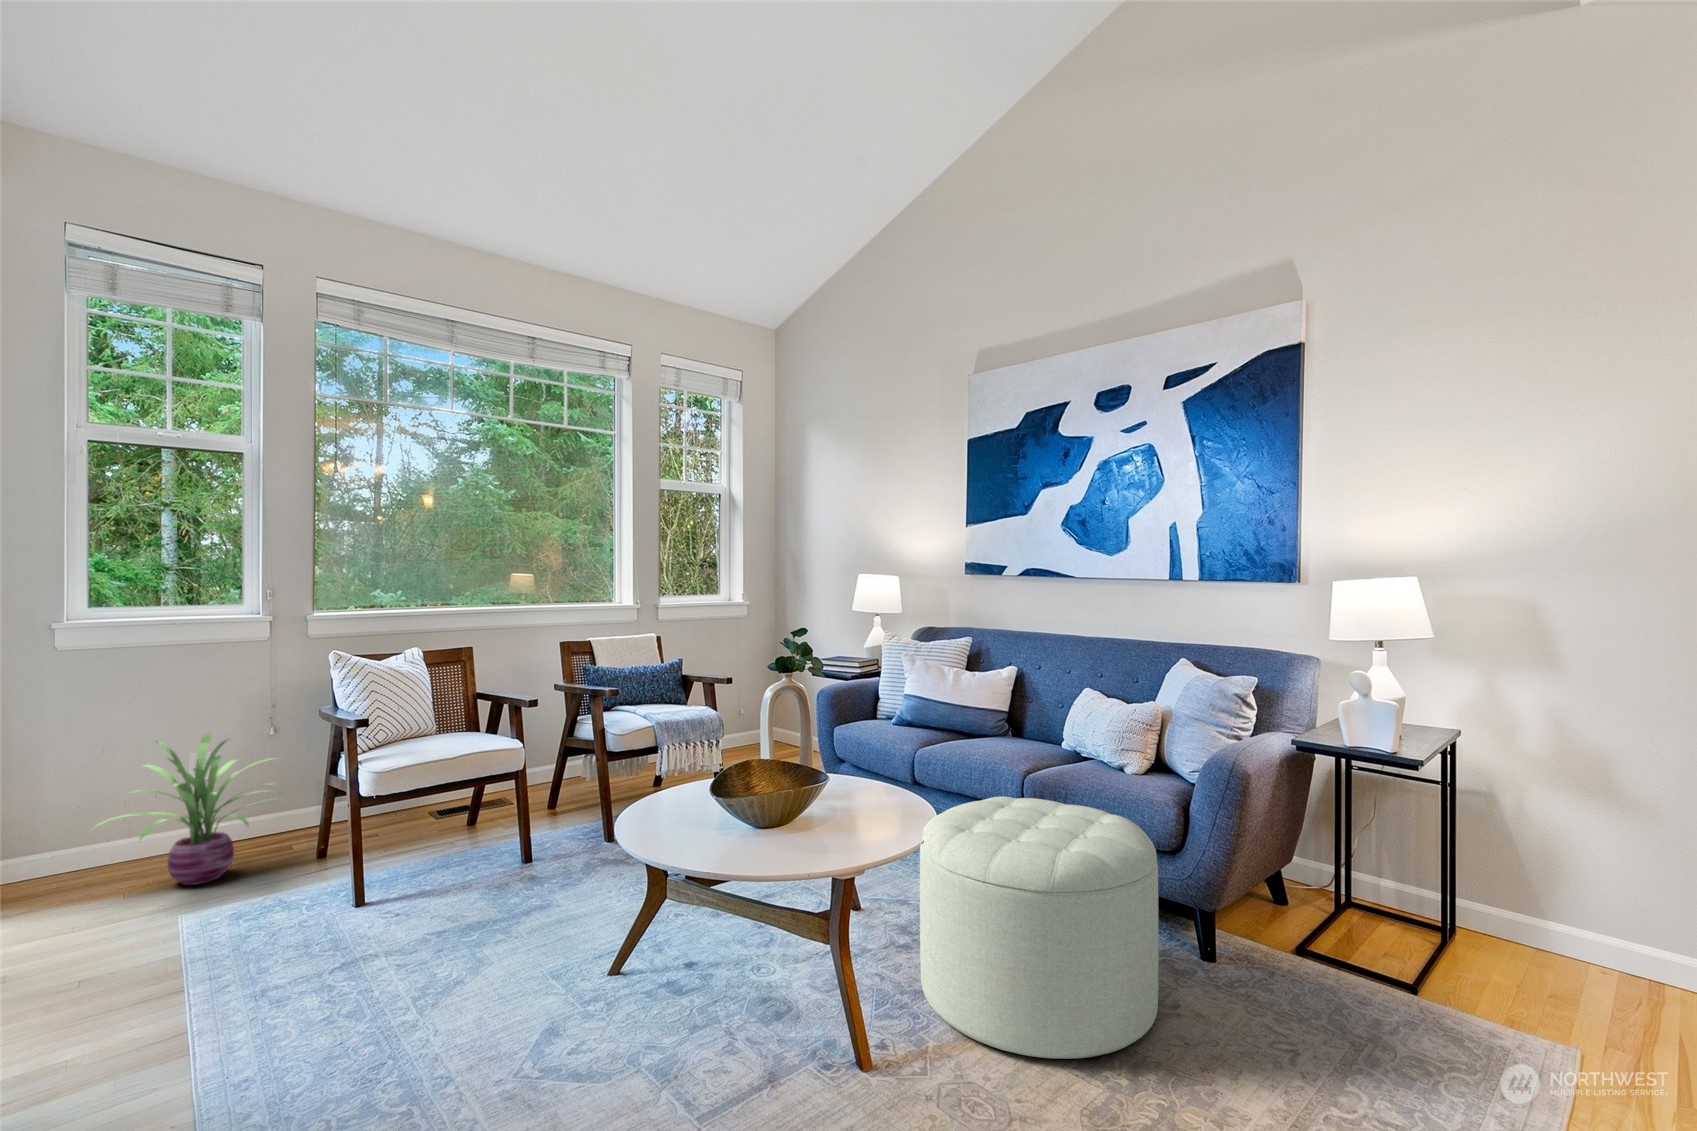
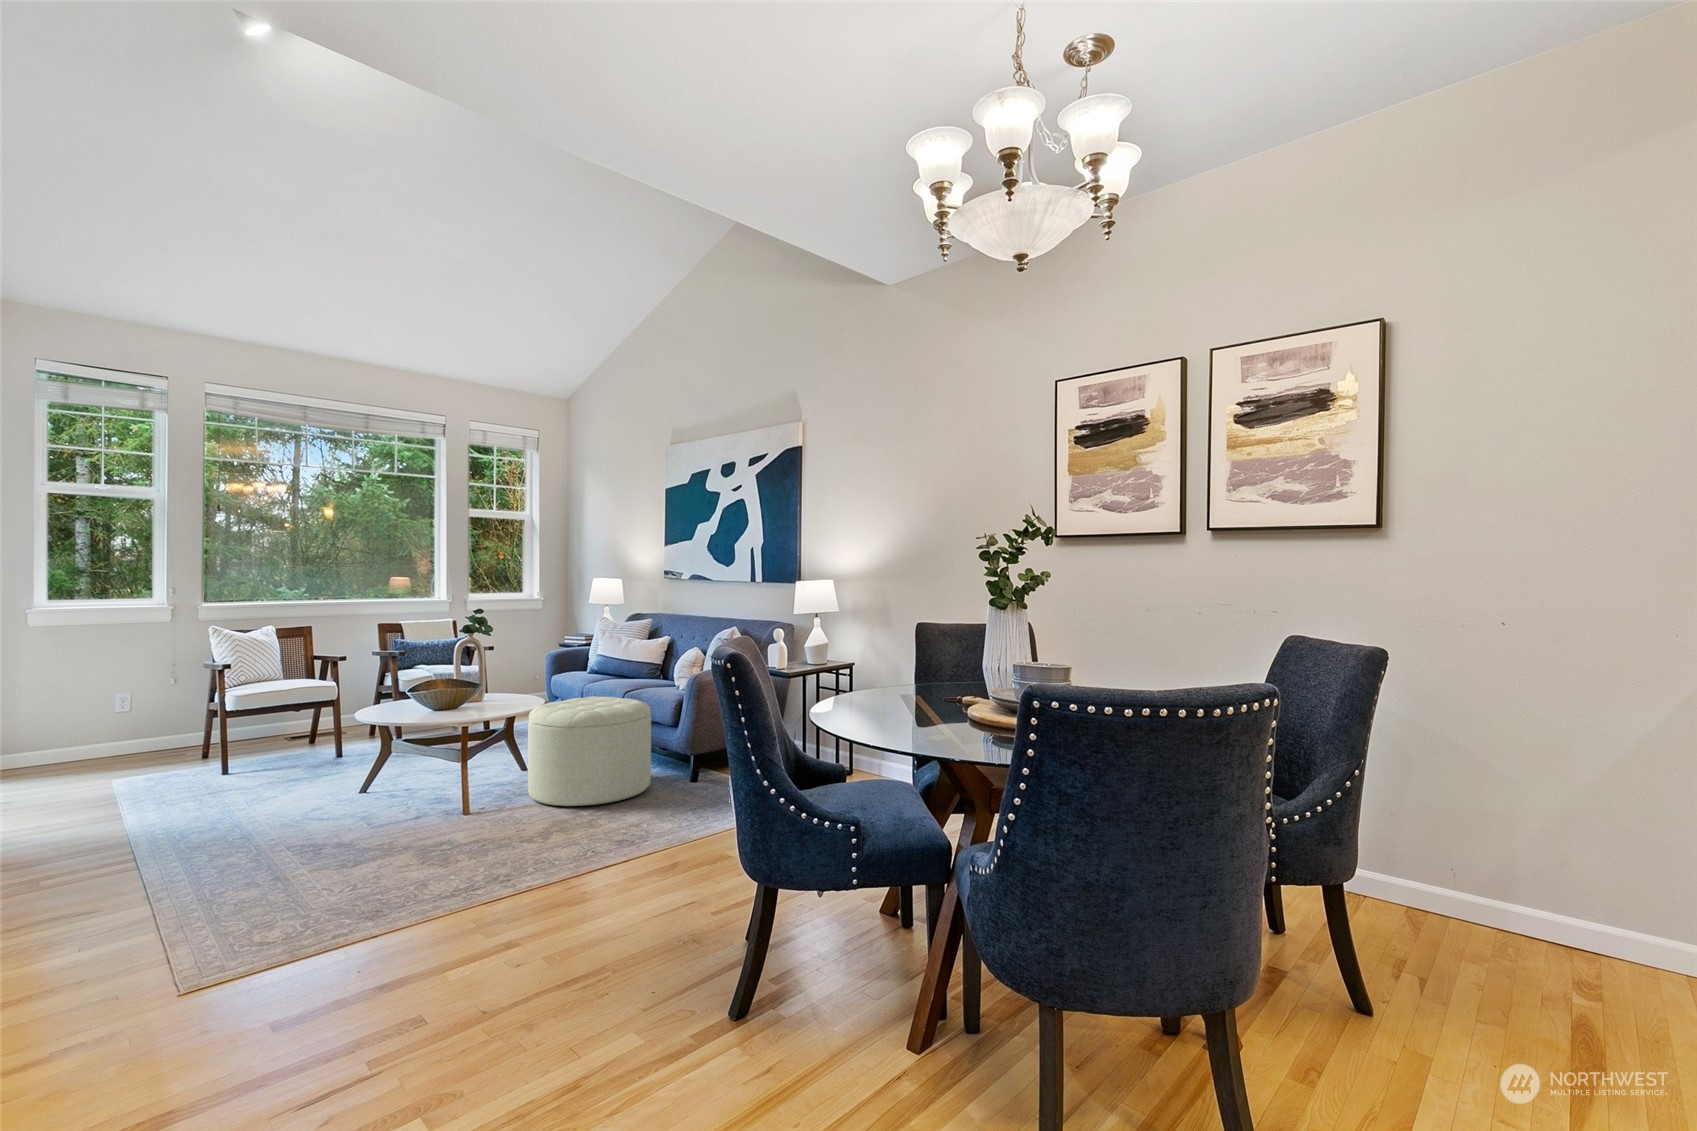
decorative plant: present [100,732,270,885] -> none [47,677,183,769]

